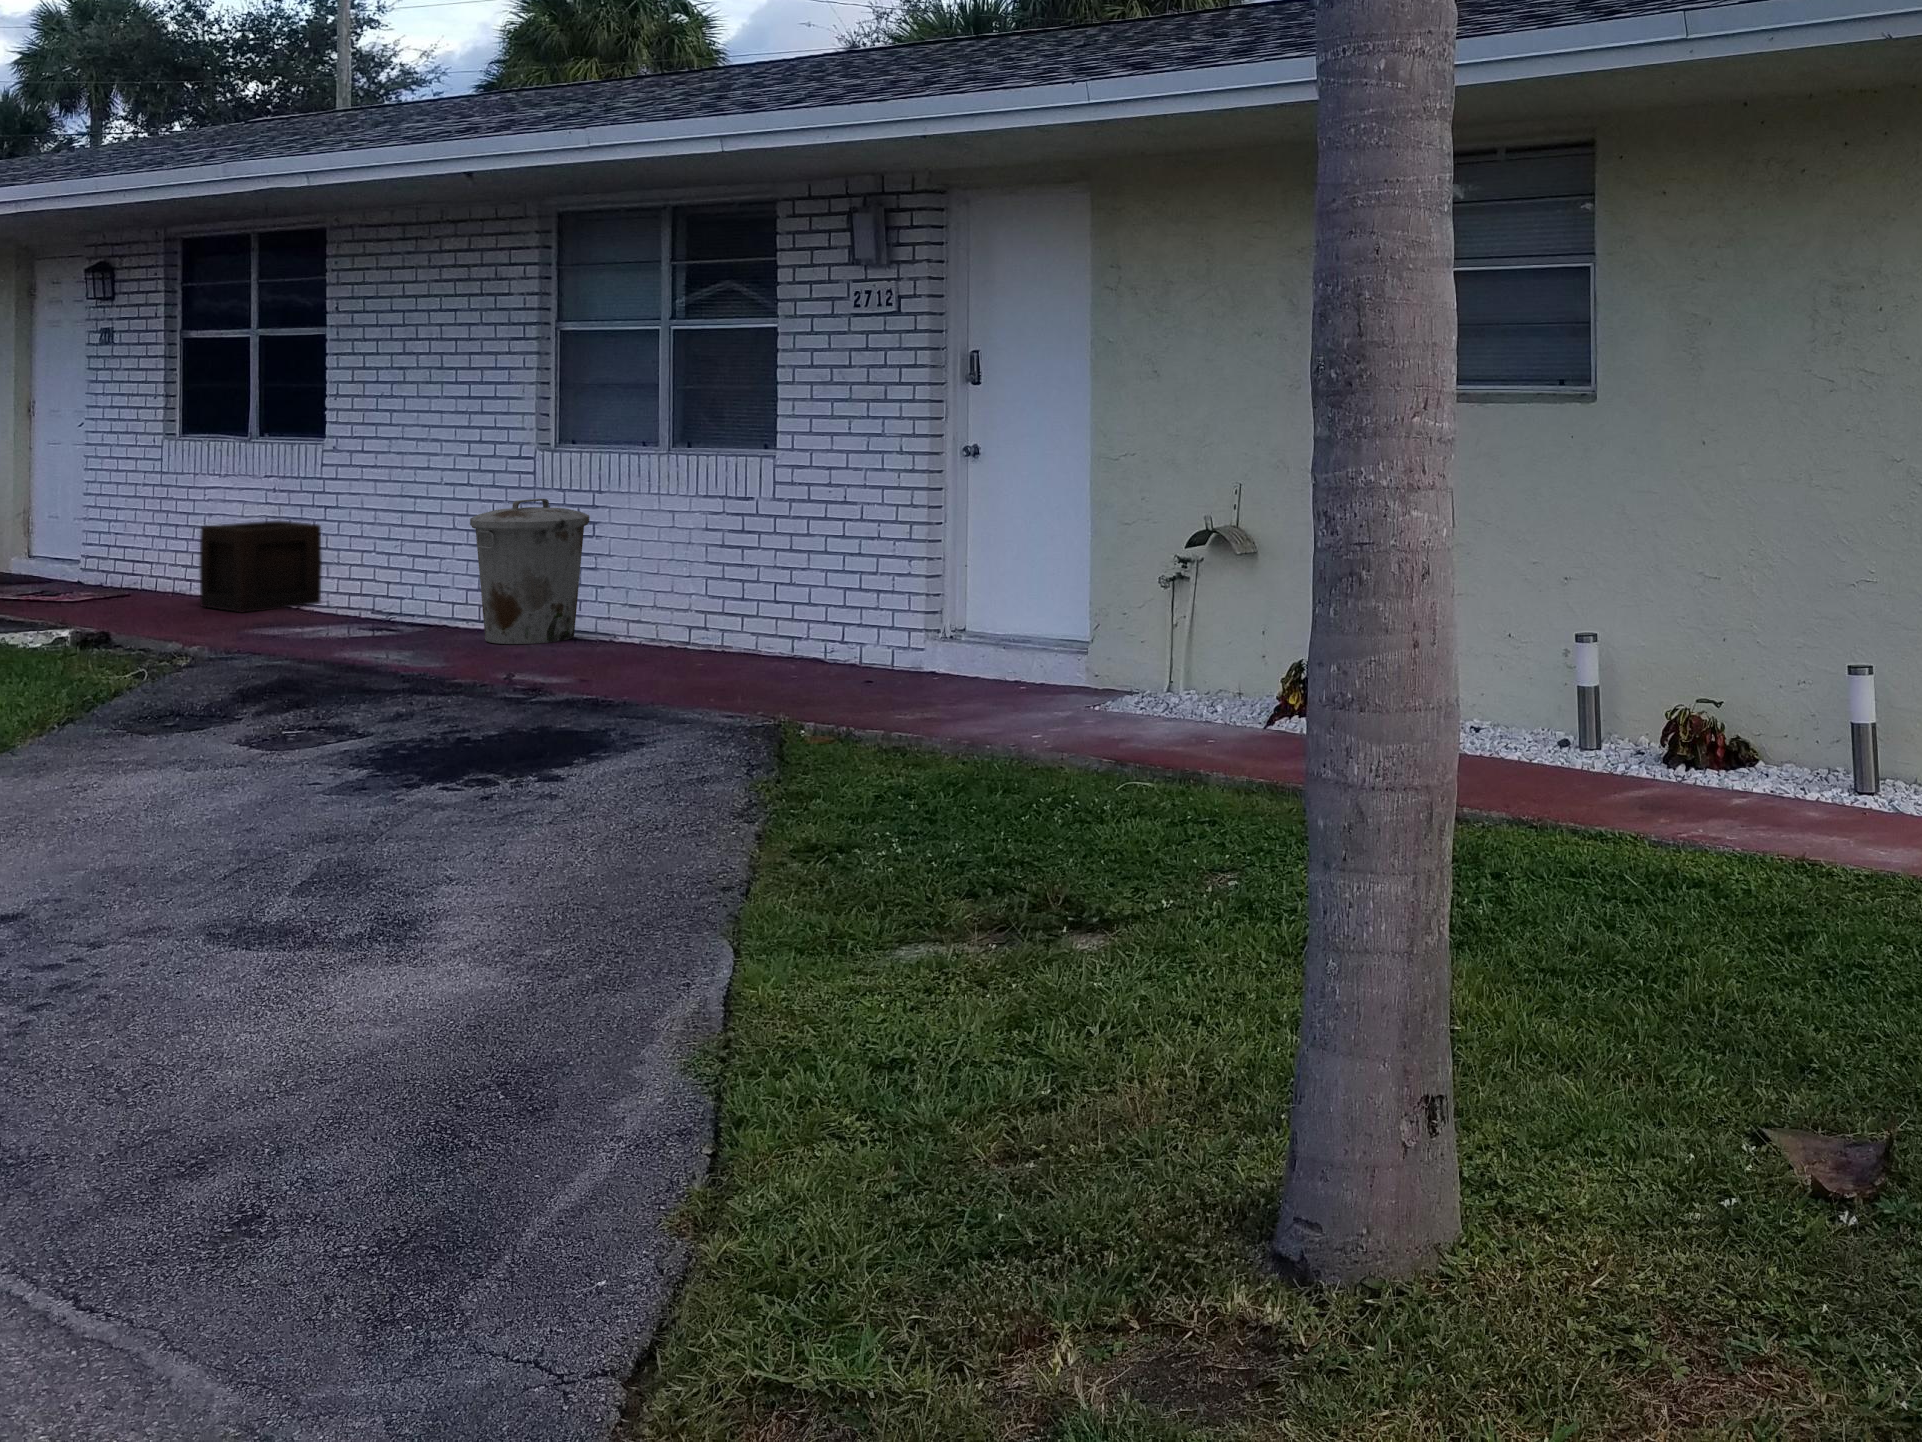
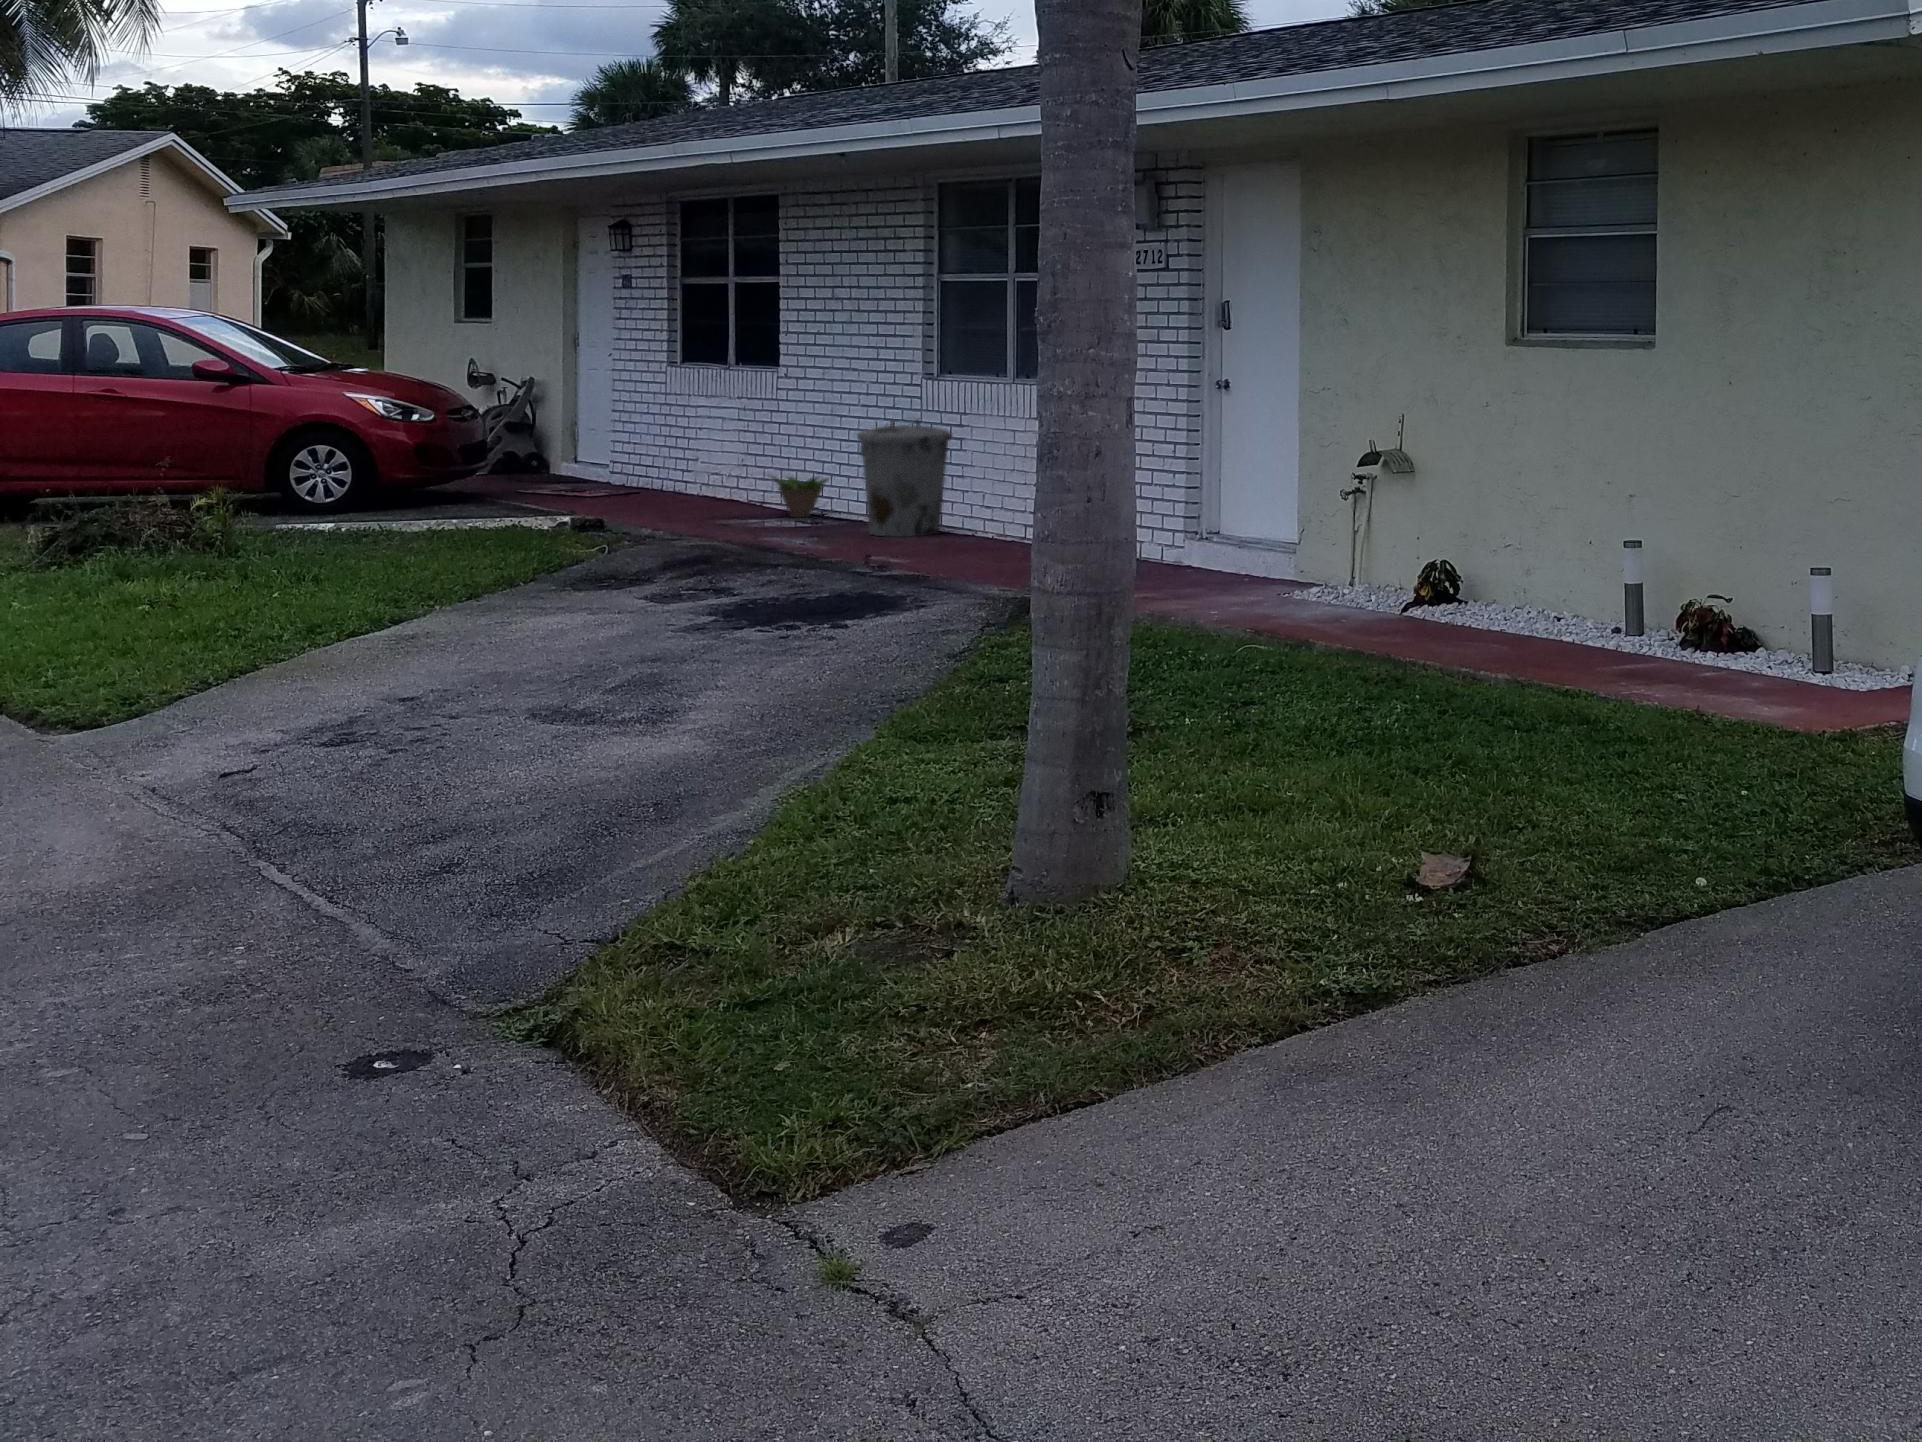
wooden crate: present [199,520,322,612] -> none [680,435,773,508]
decorative plant: none [322,569,419,621] -> present [766,475,828,517]

